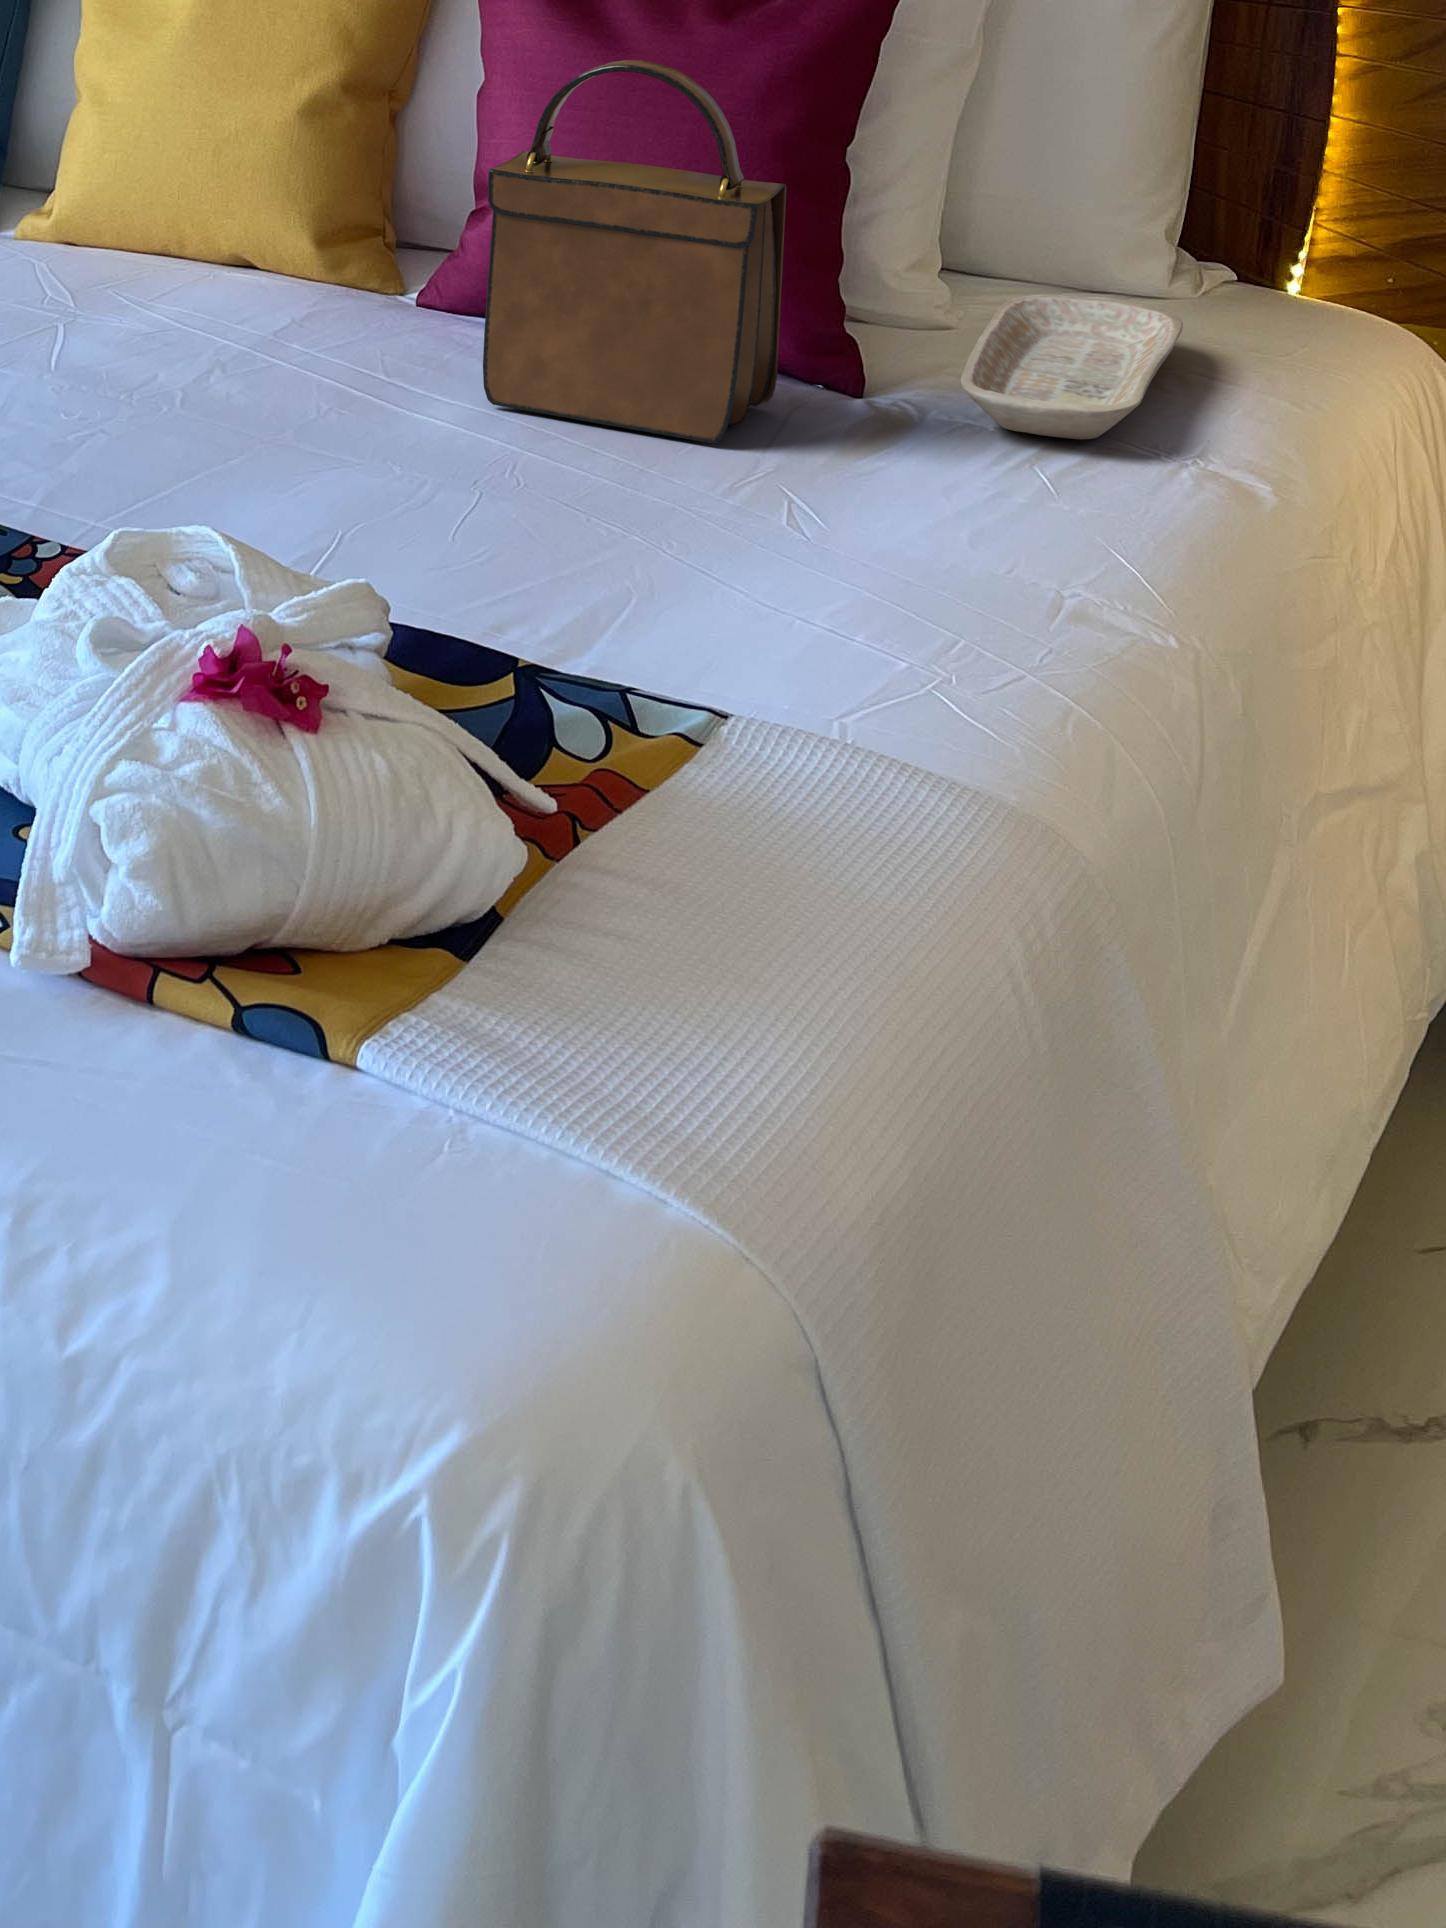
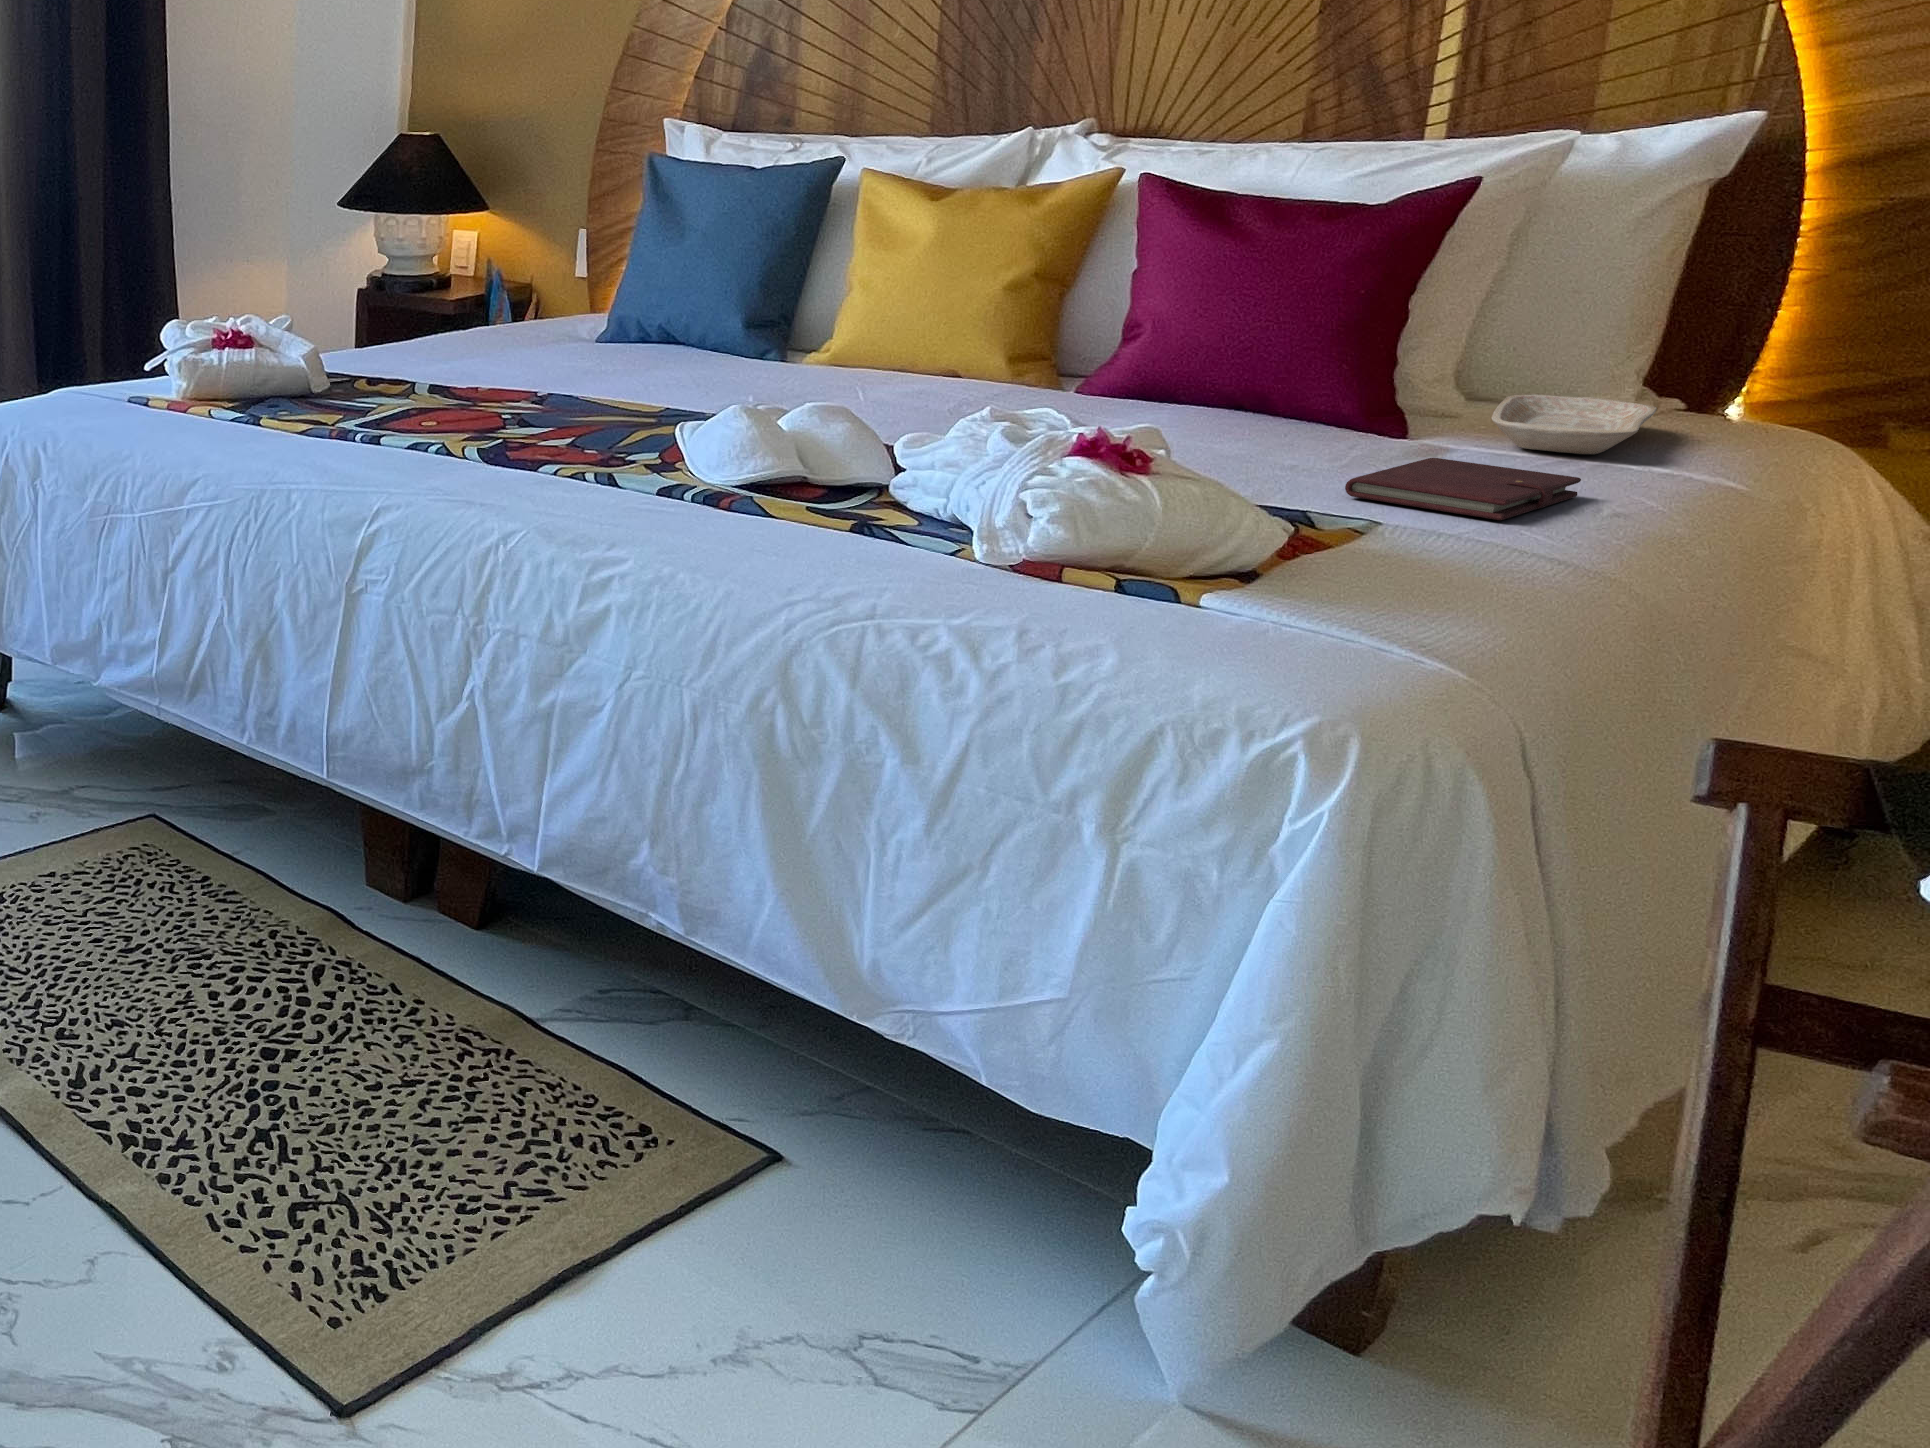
handbag: present [483,60,786,444] -> none [1145,228,1378,443]
notebook: none [713,498,1044,668] -> present [1345,458,1581,520]

